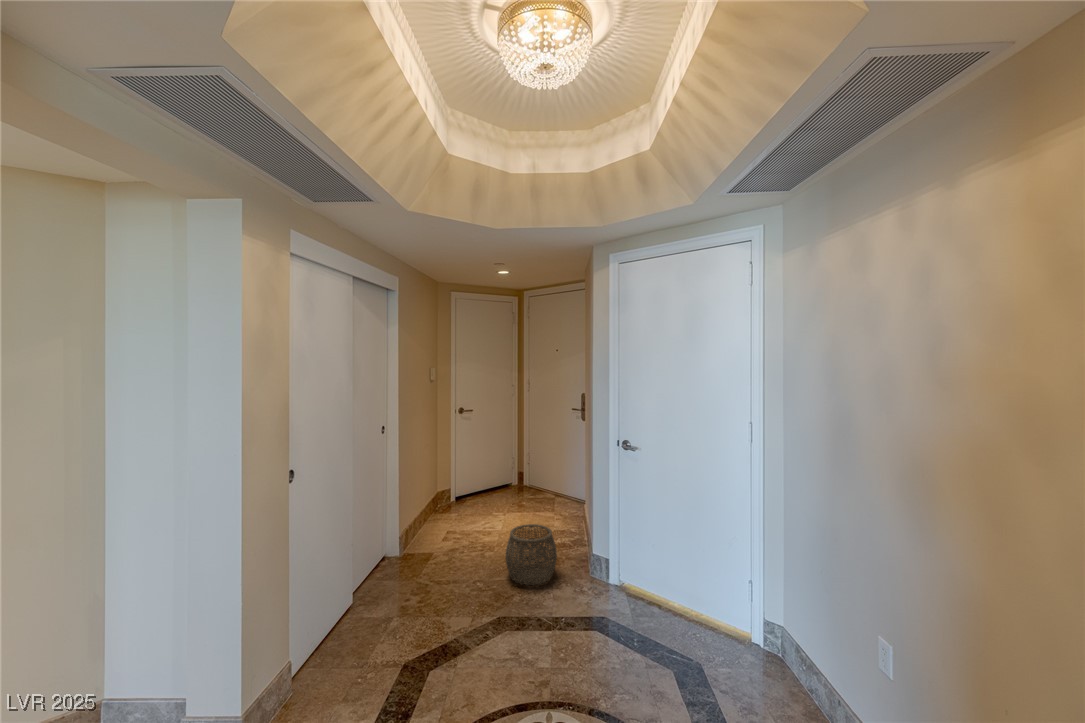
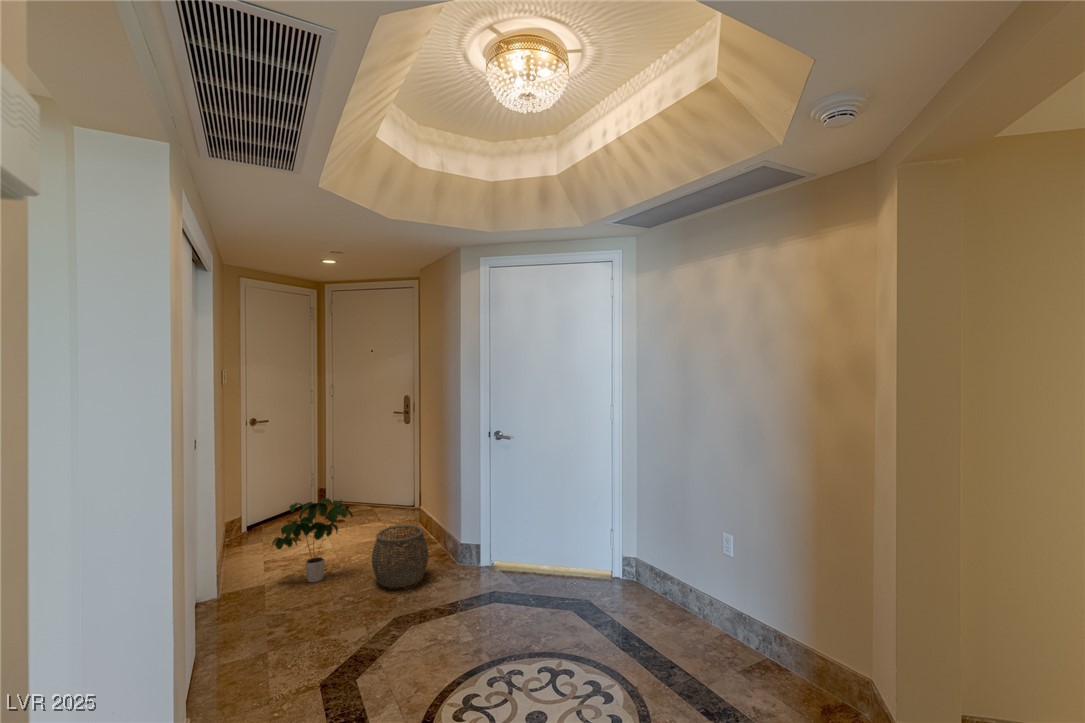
potted plant: none [439,488,501,560] -> present [272,498,353,582]

